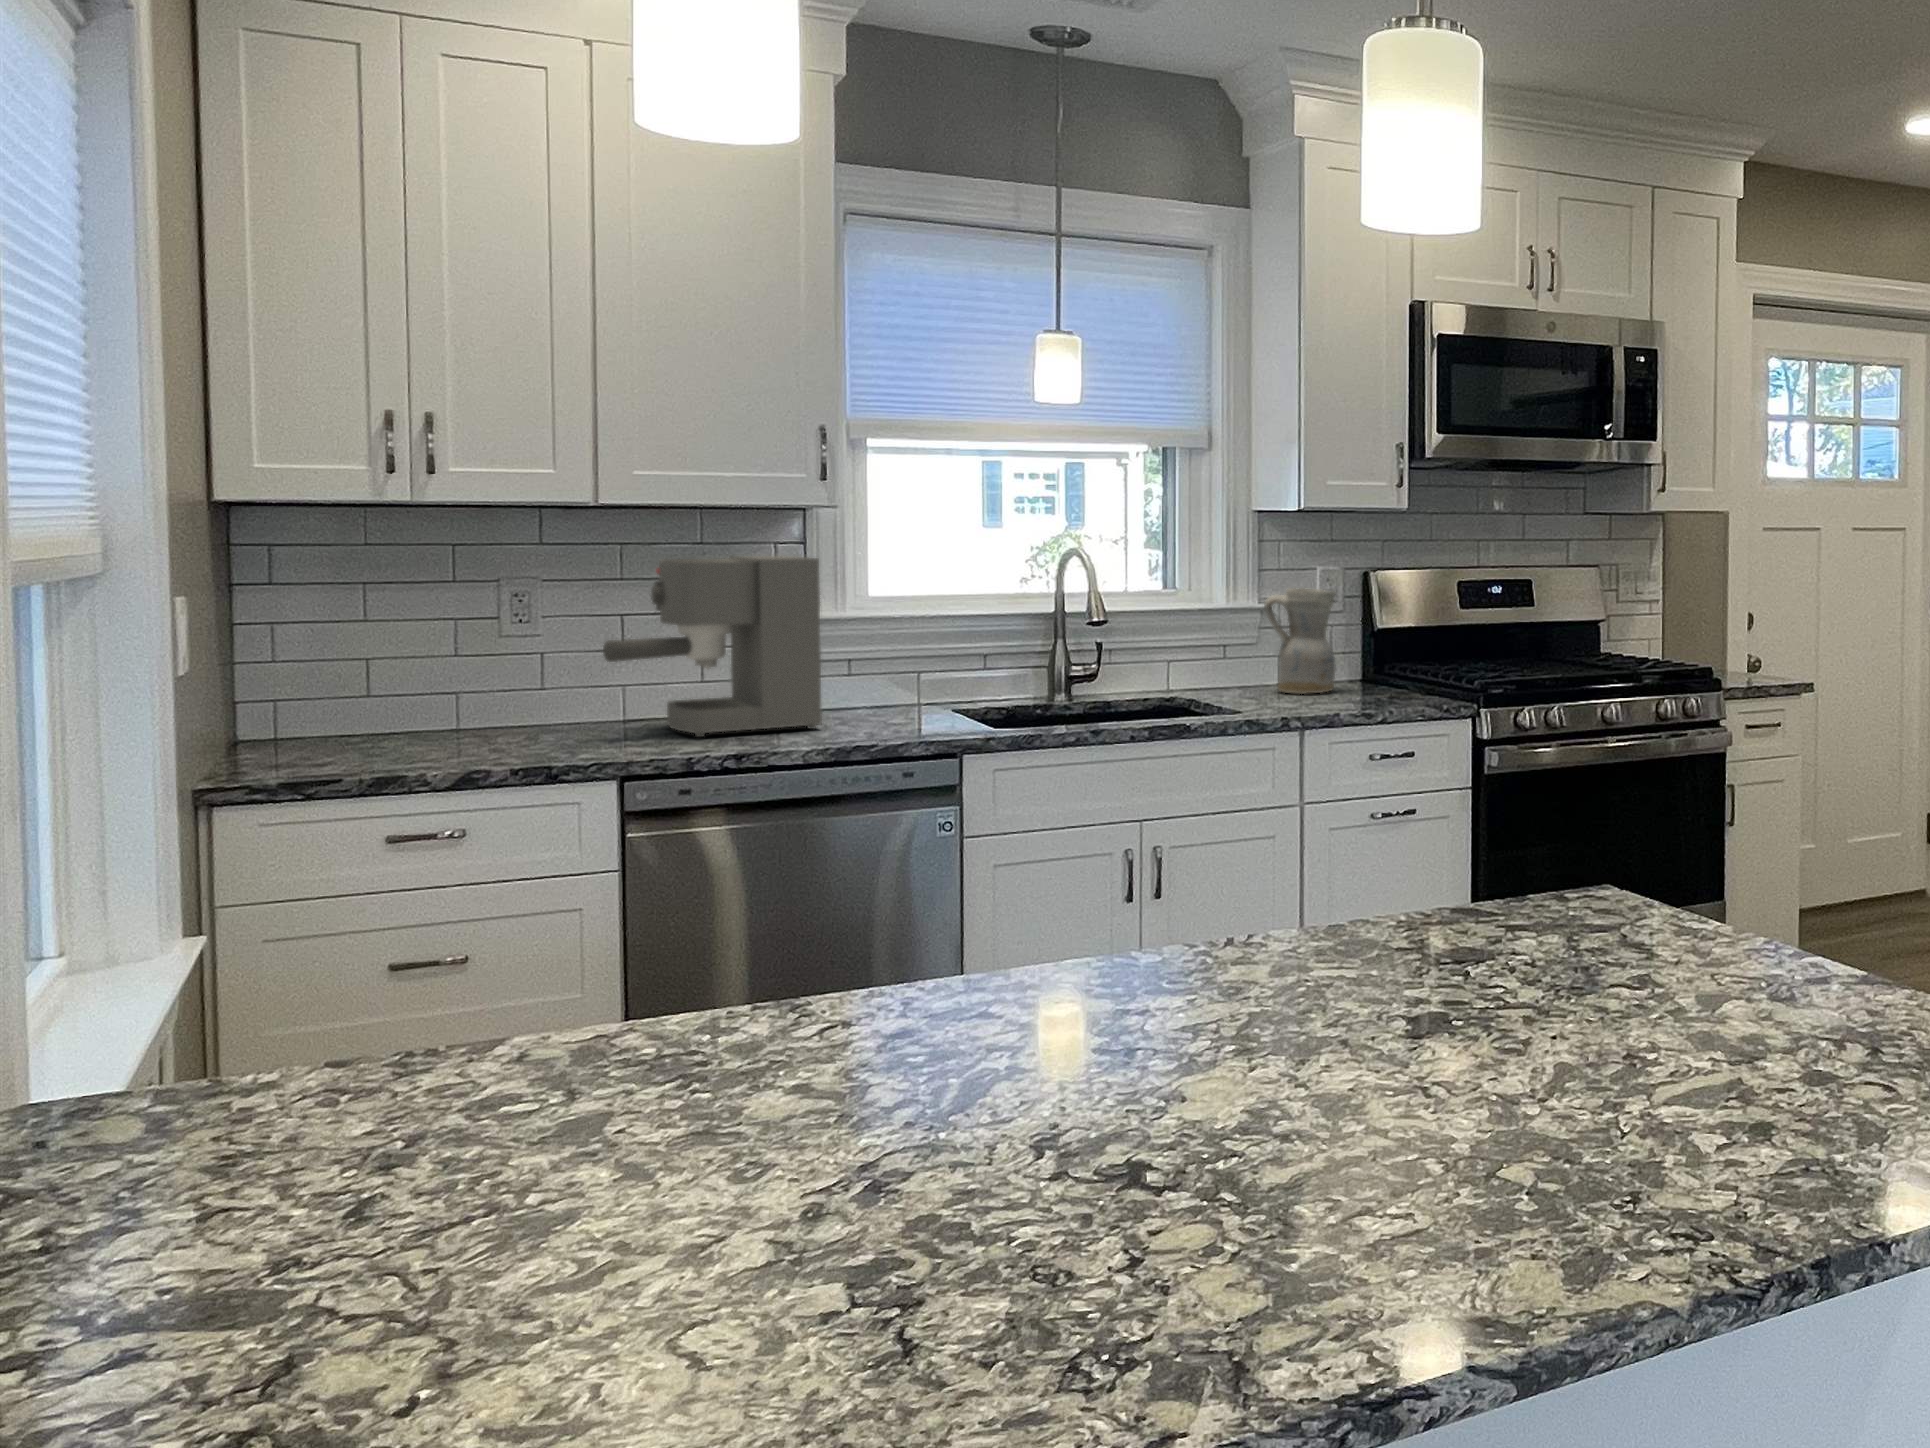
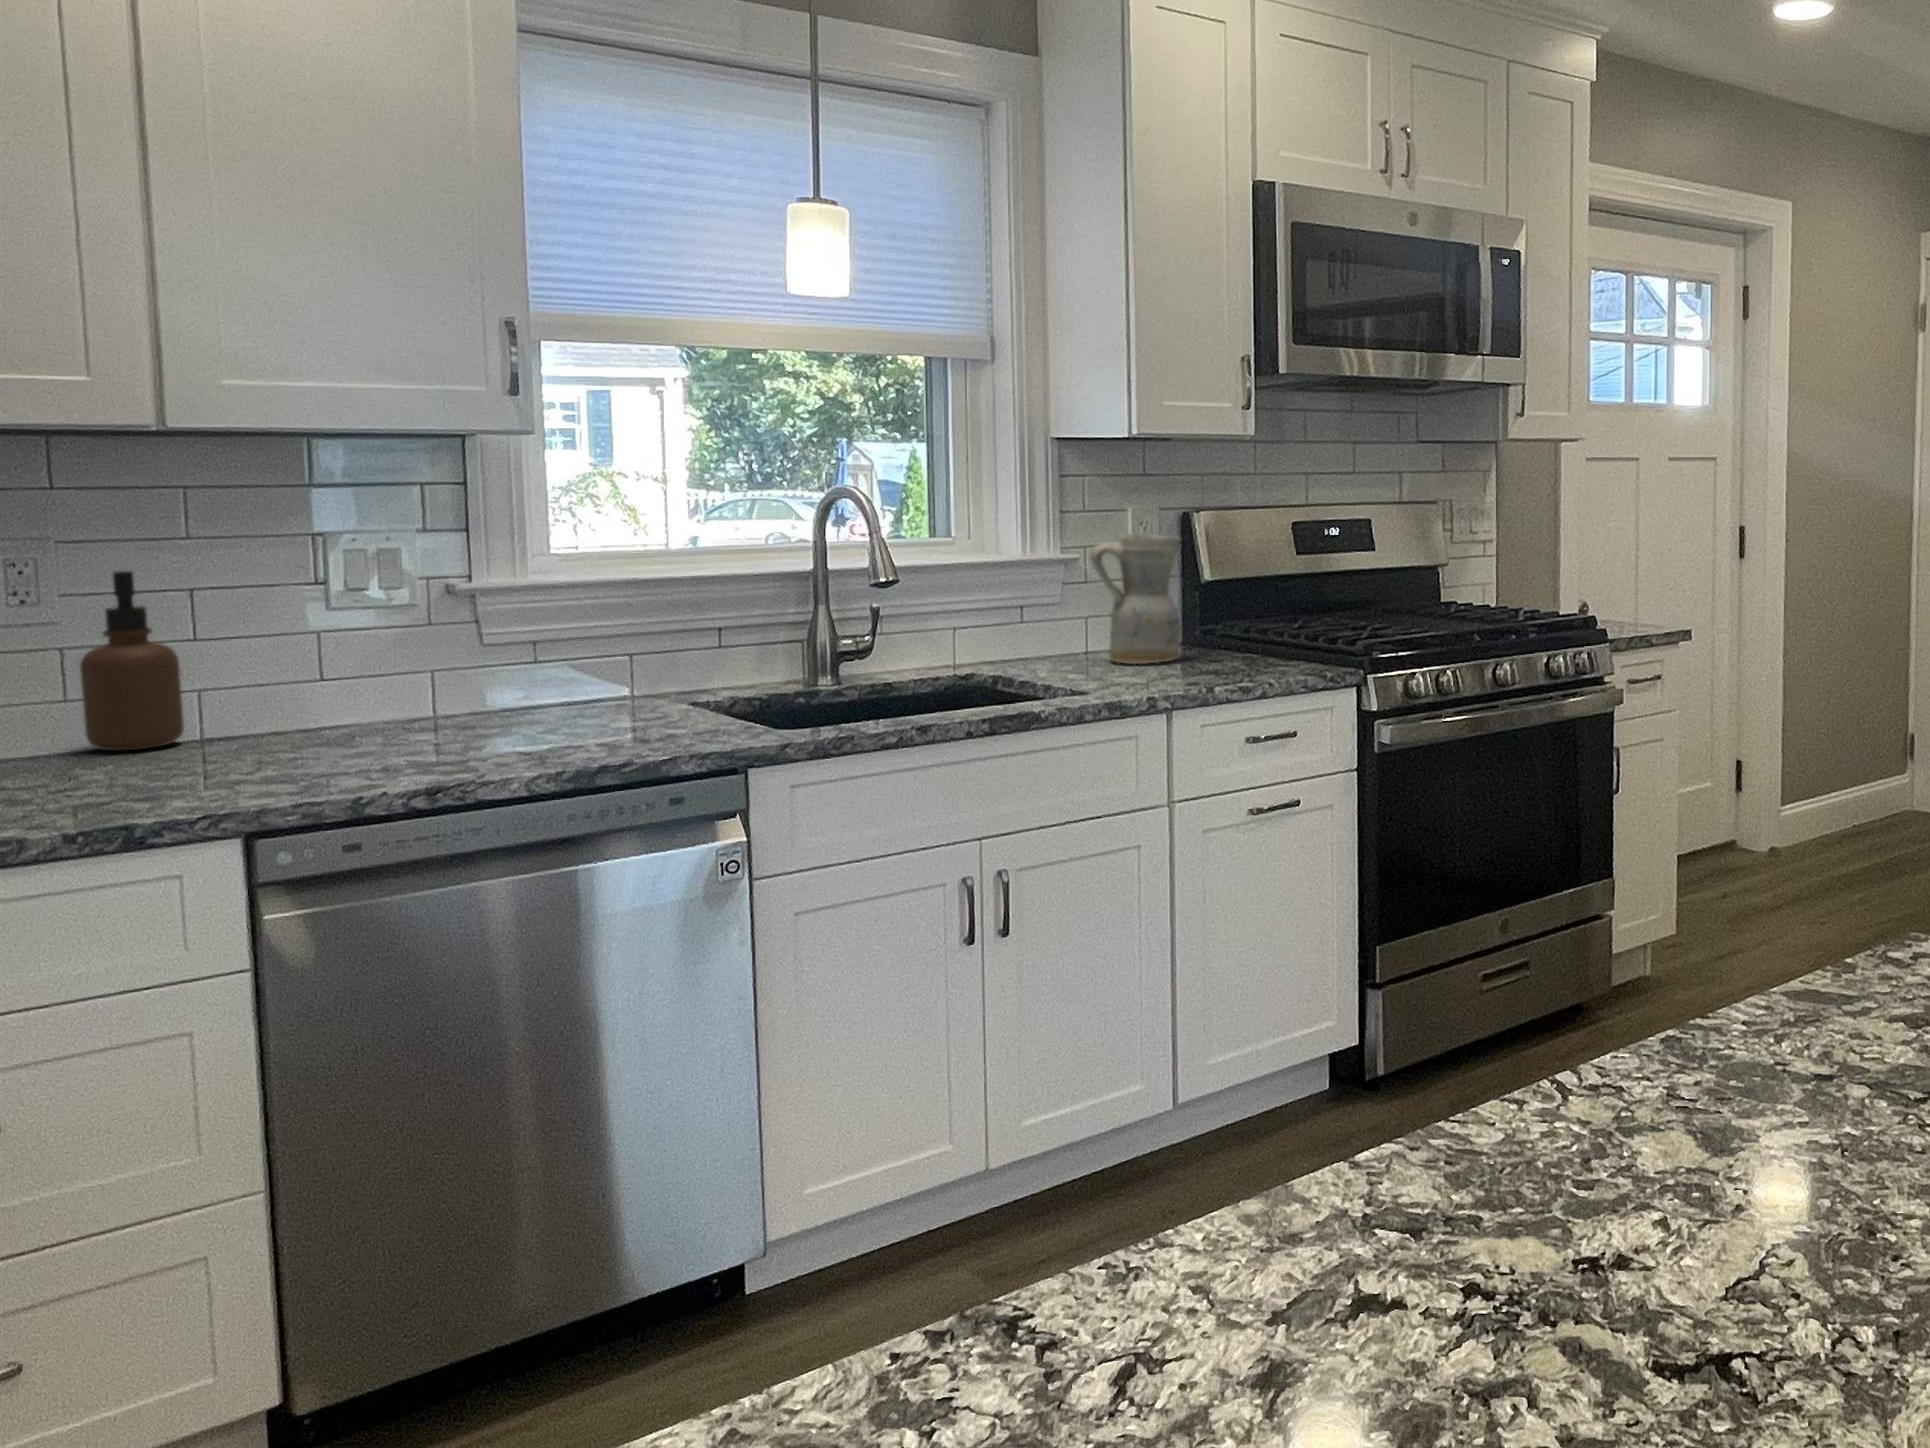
coffee maker: present [603,556,822,737] -> none [184,501,530,763]
soap dispenser: none [549,601,610,725] -> present [80,571,184,751]

